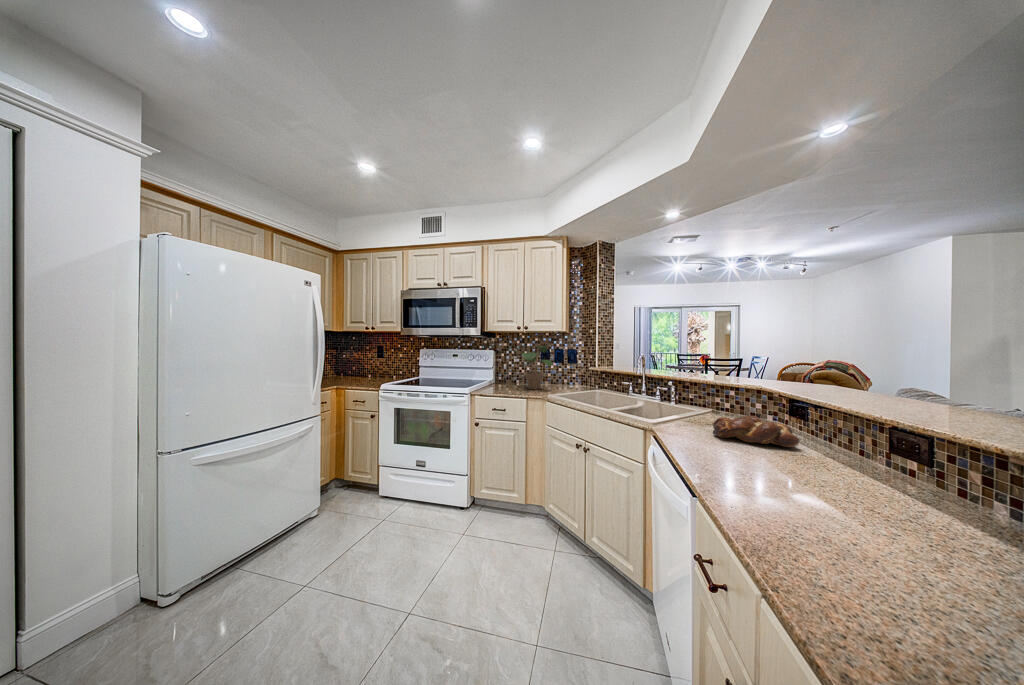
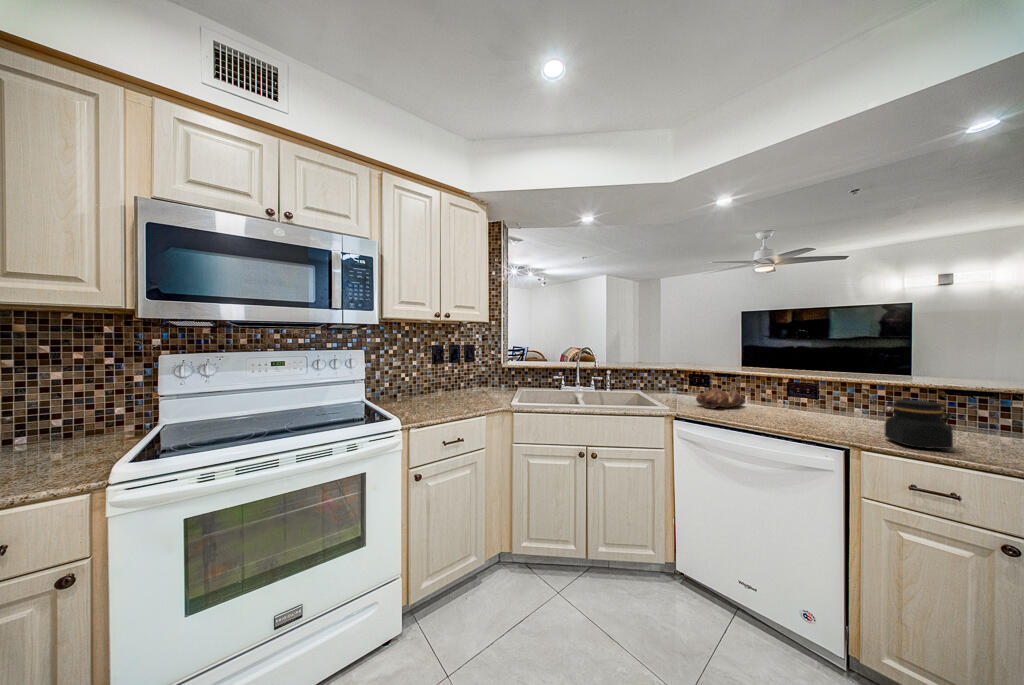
potted plant: present [513,346,552,389] -> none [426,340,489,403]
jar: none [770,454,898,569] -> present [883,399,953,449]

